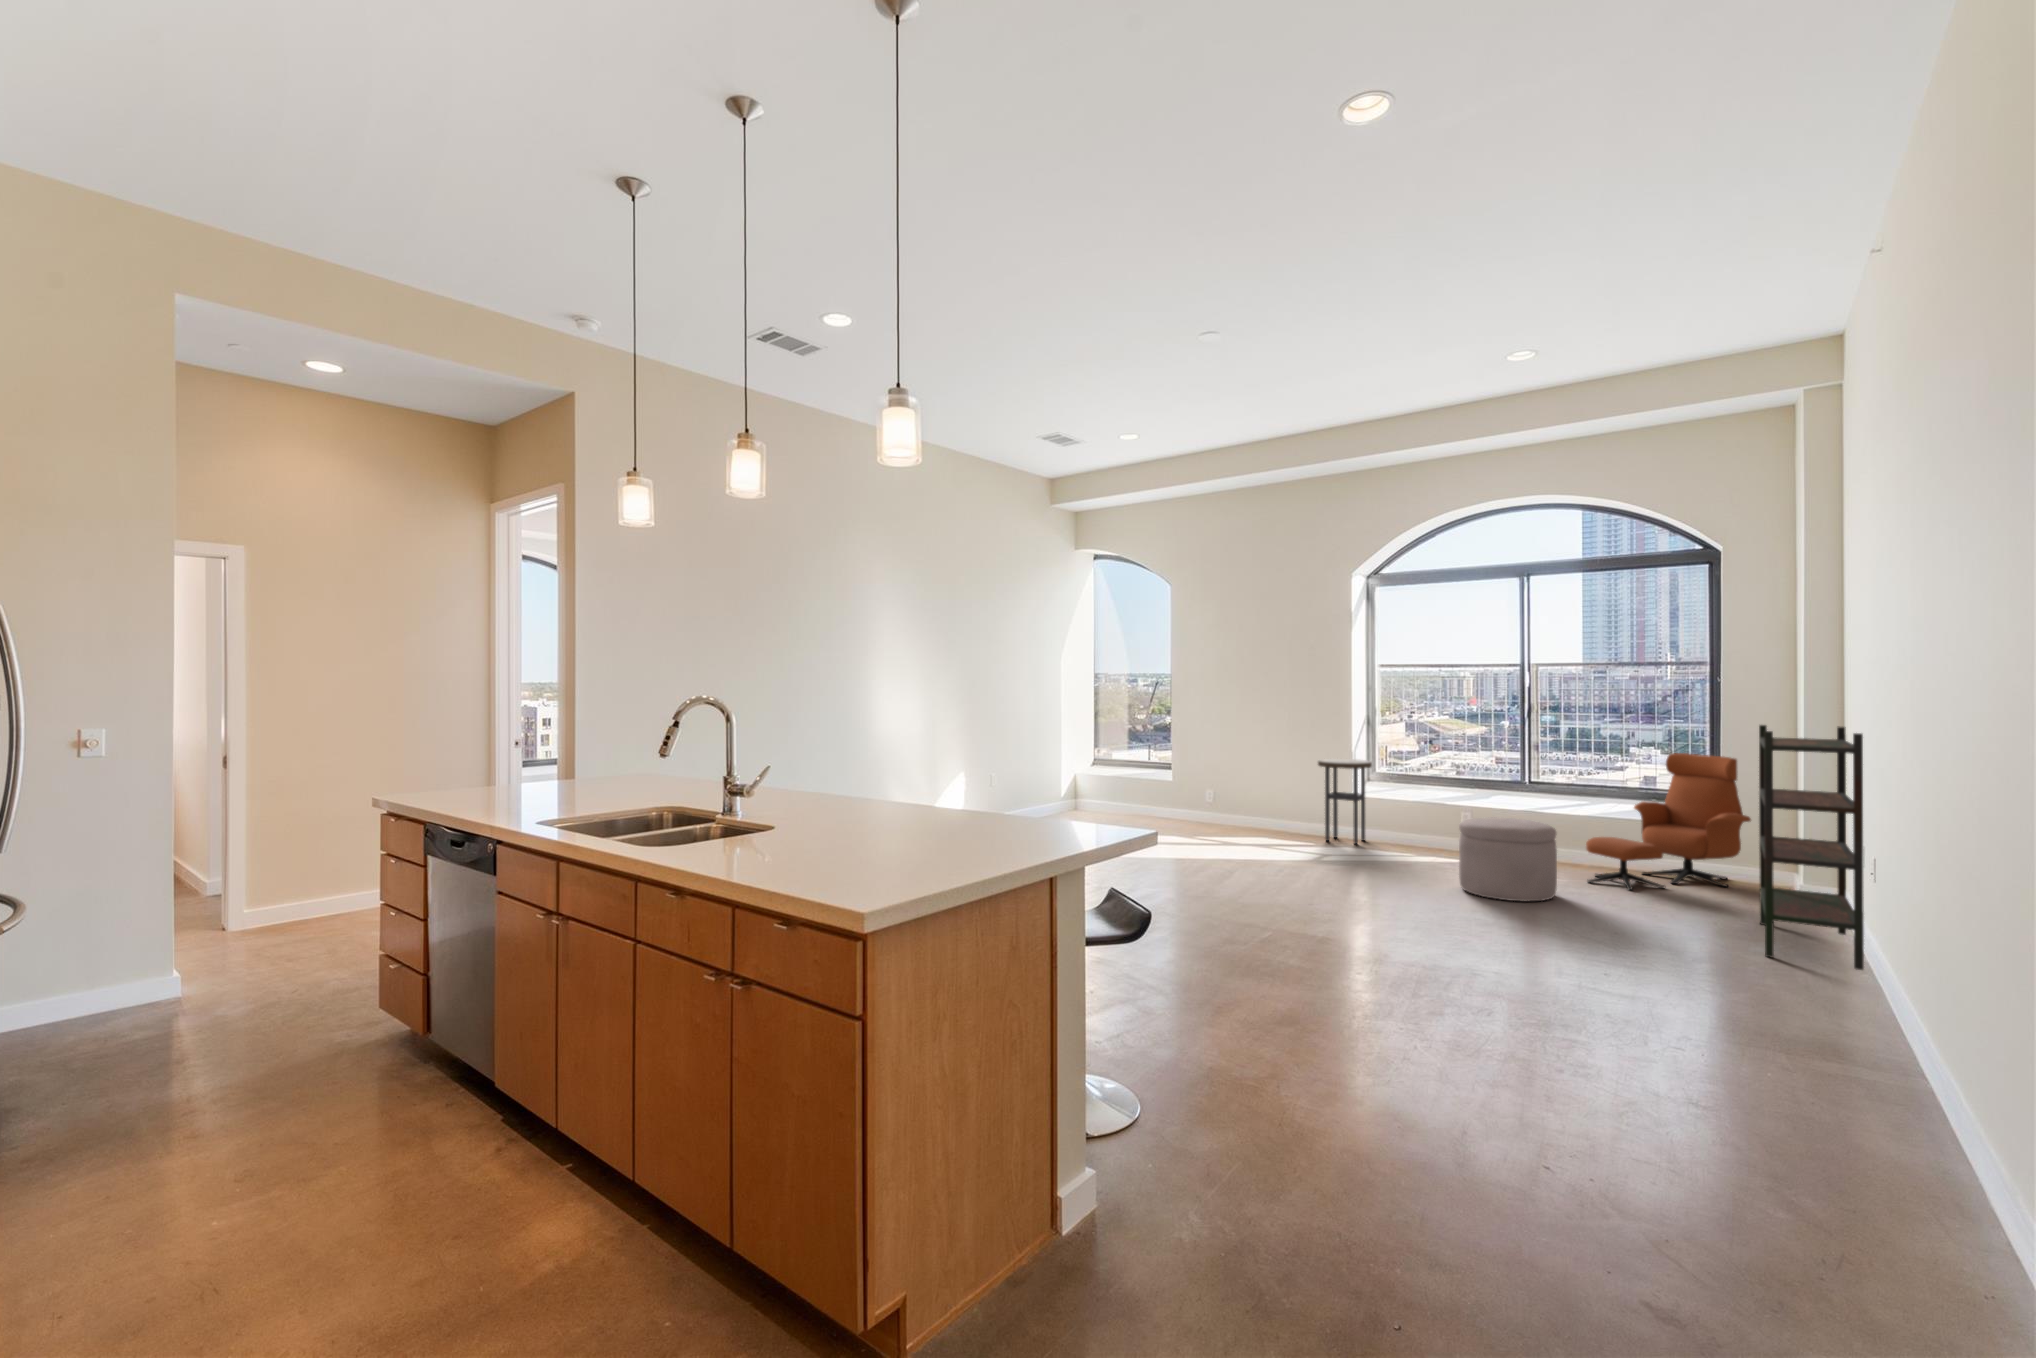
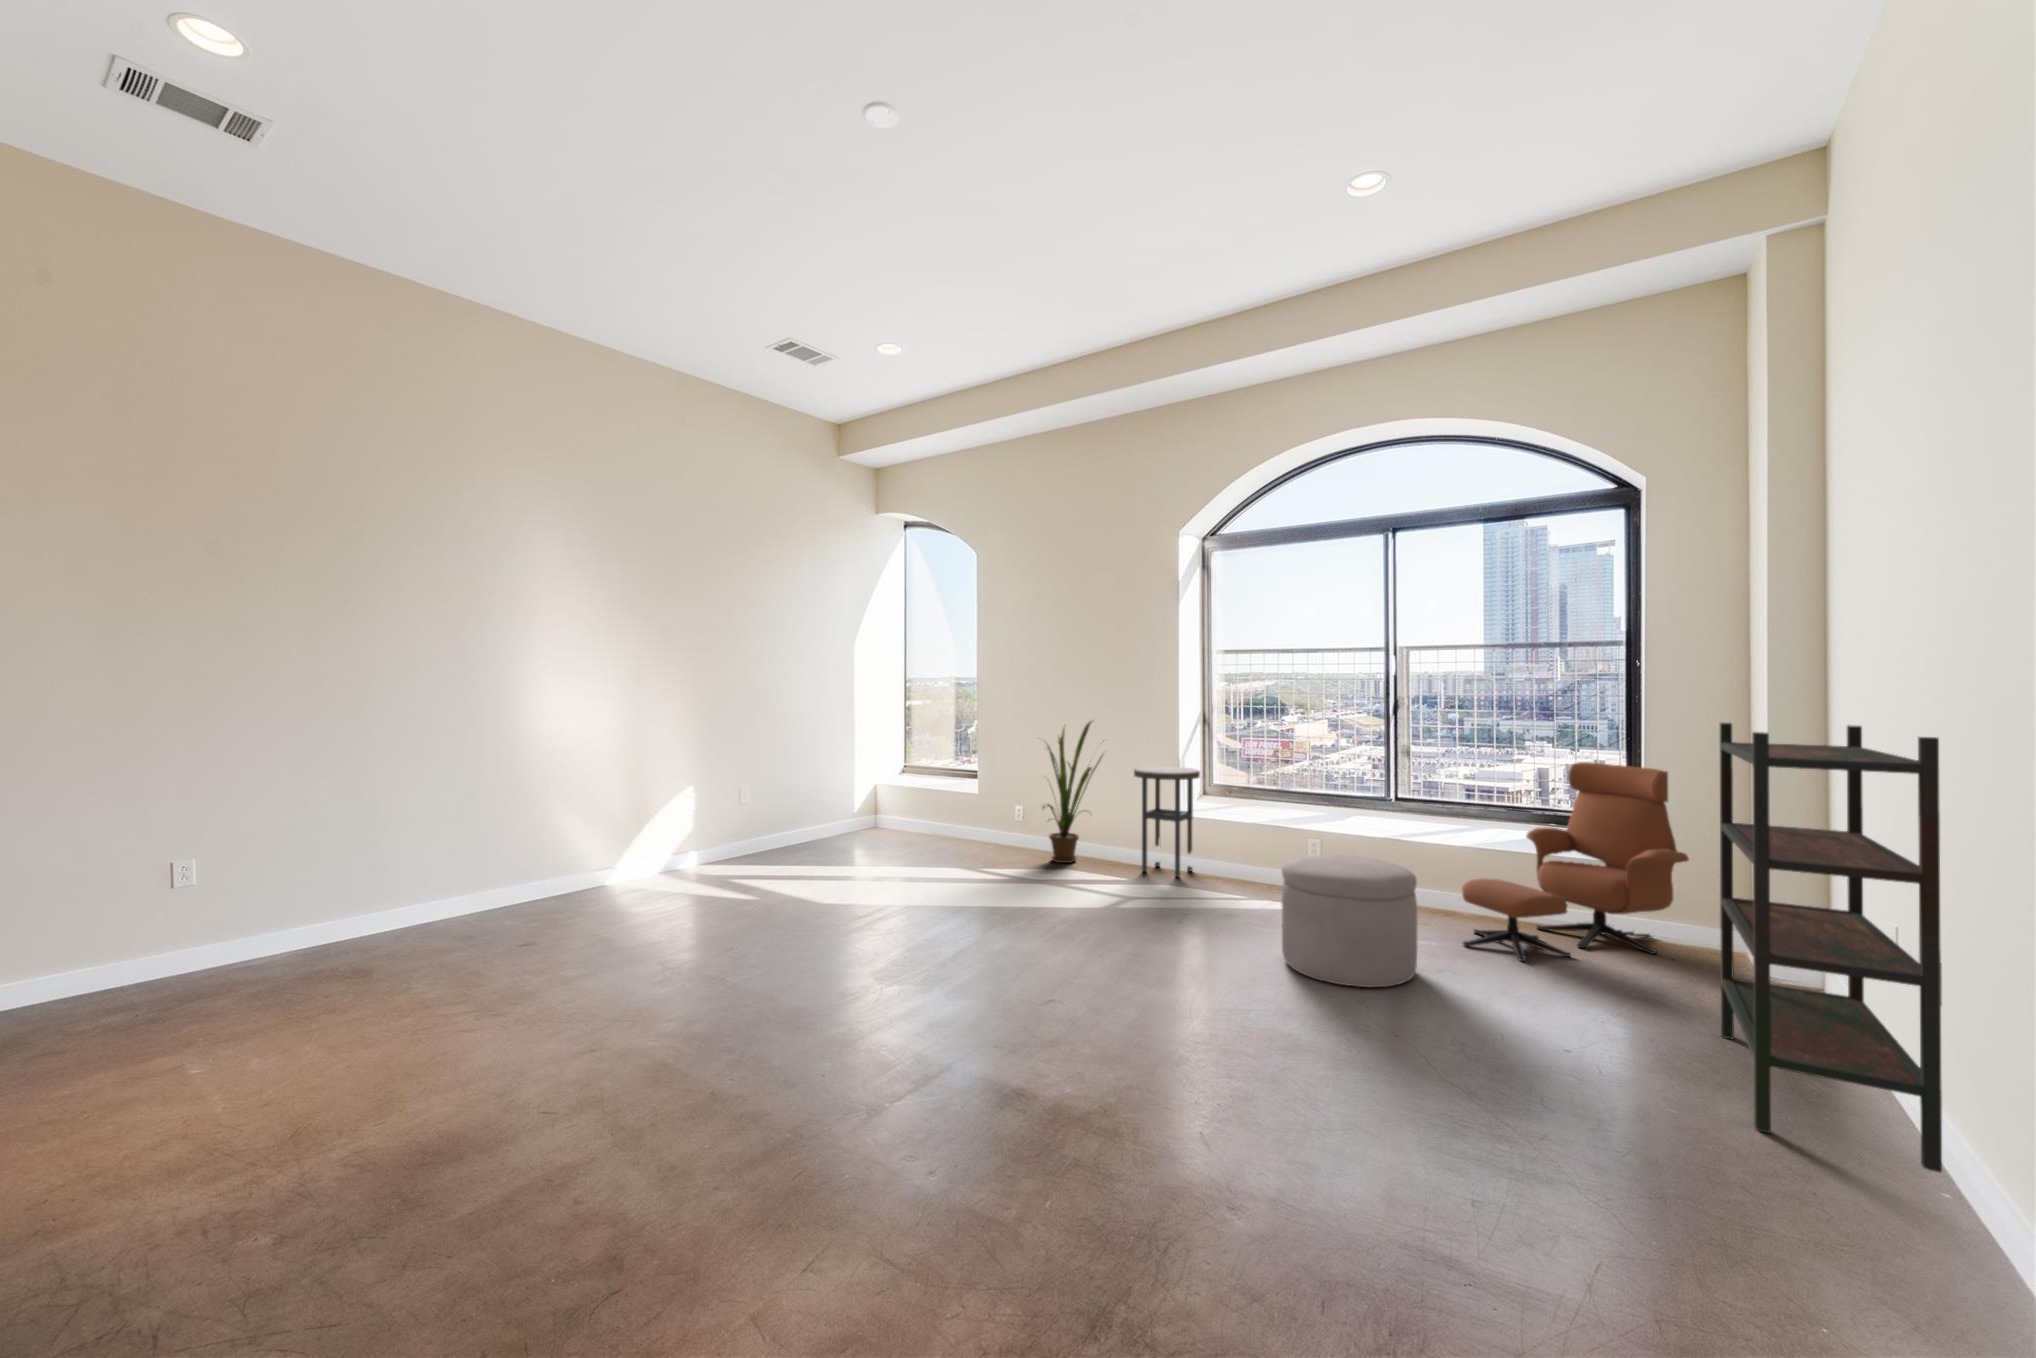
house plant: none [1231,722,1292,835] -> present [1043,721,1102,863]

